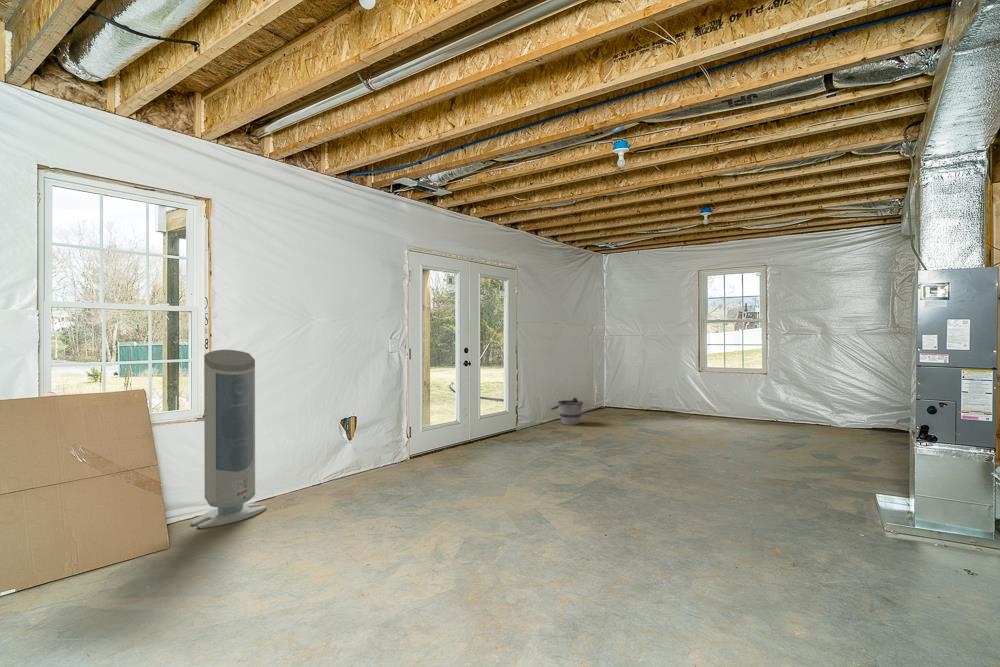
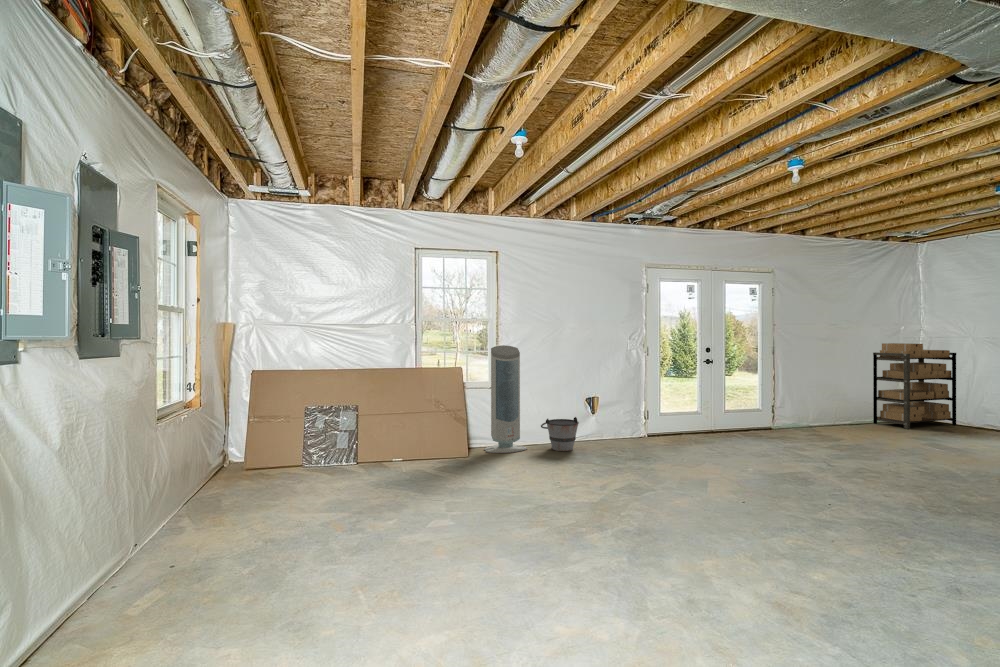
shelving unit: none [579,341,629,417] -> present [873,343,956,429]
bucket: present [551,398,583,425] -> present [541,417,579,451]

